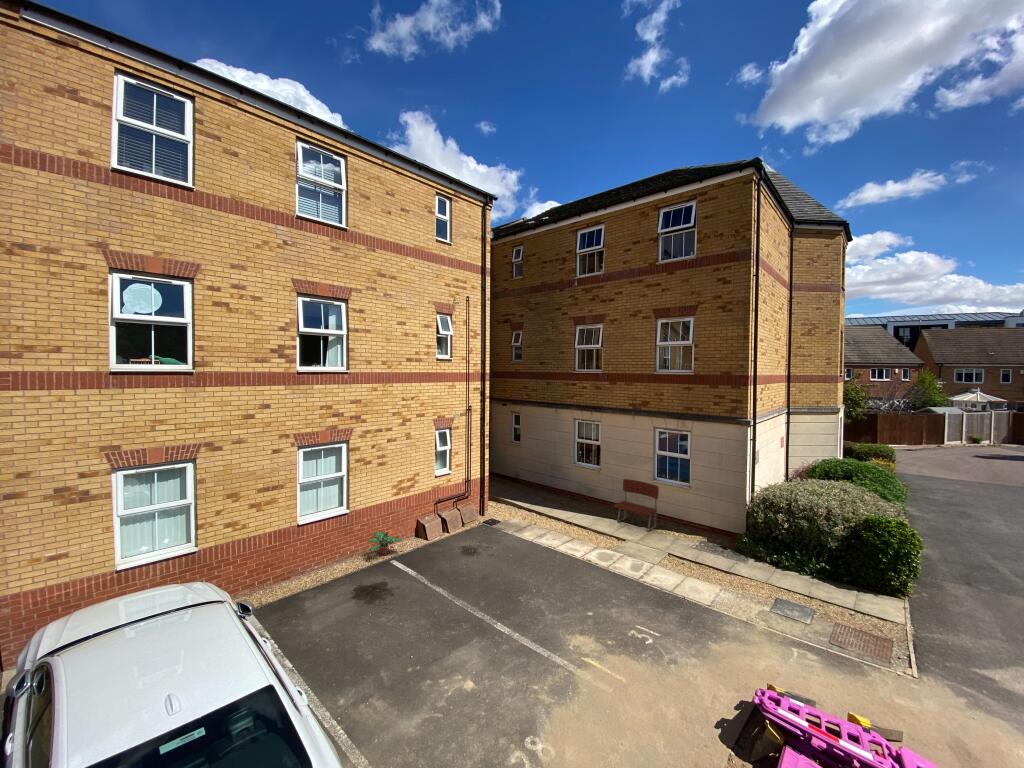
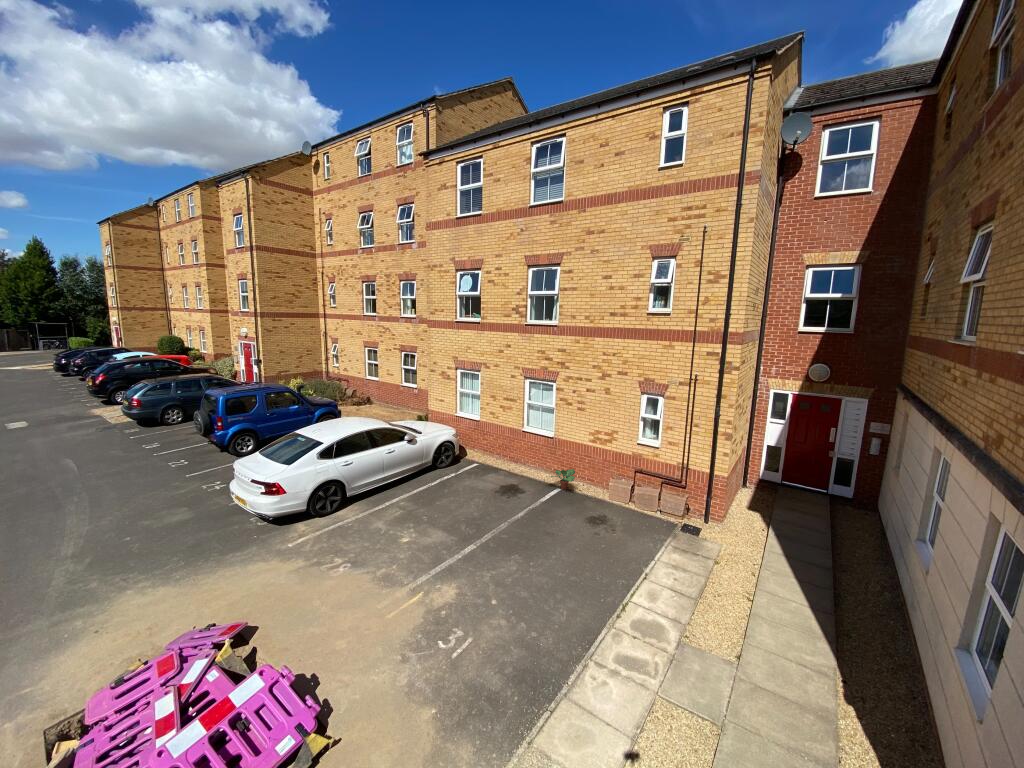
bench: present [614,479,659,531] -> none [849,586,941,732]

